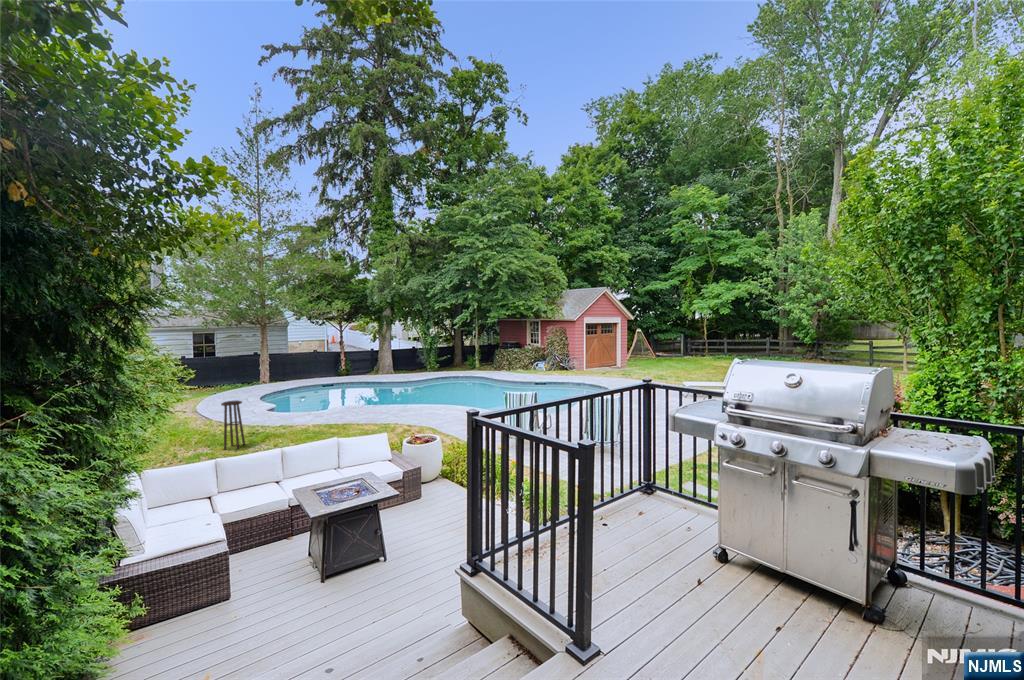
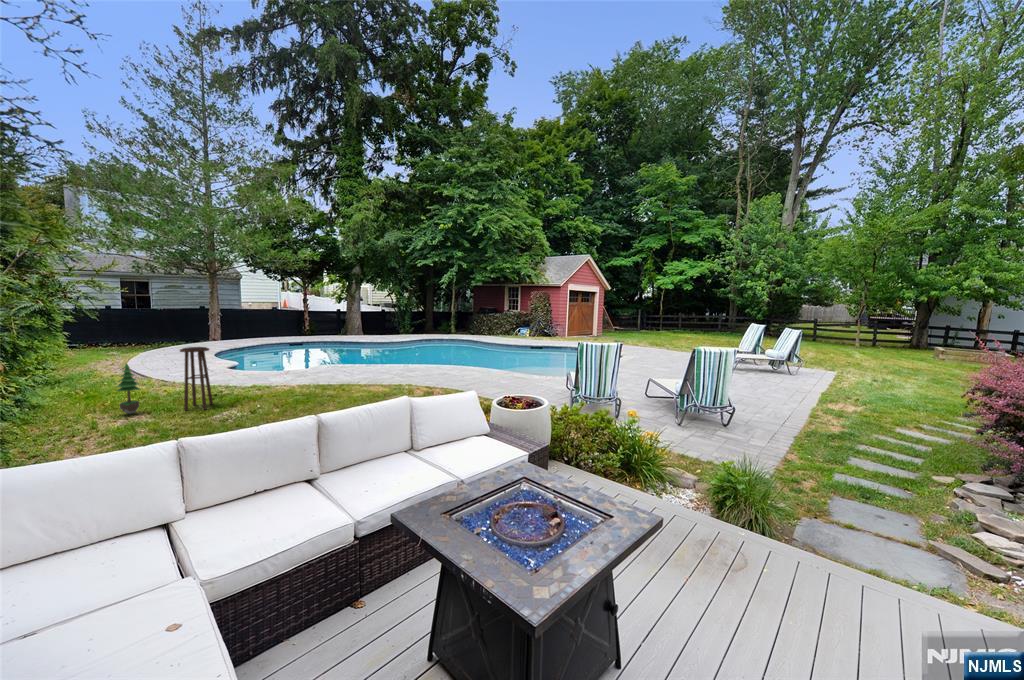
potted tree: none [177,415,194,453] -> present [117,364,140,414]

